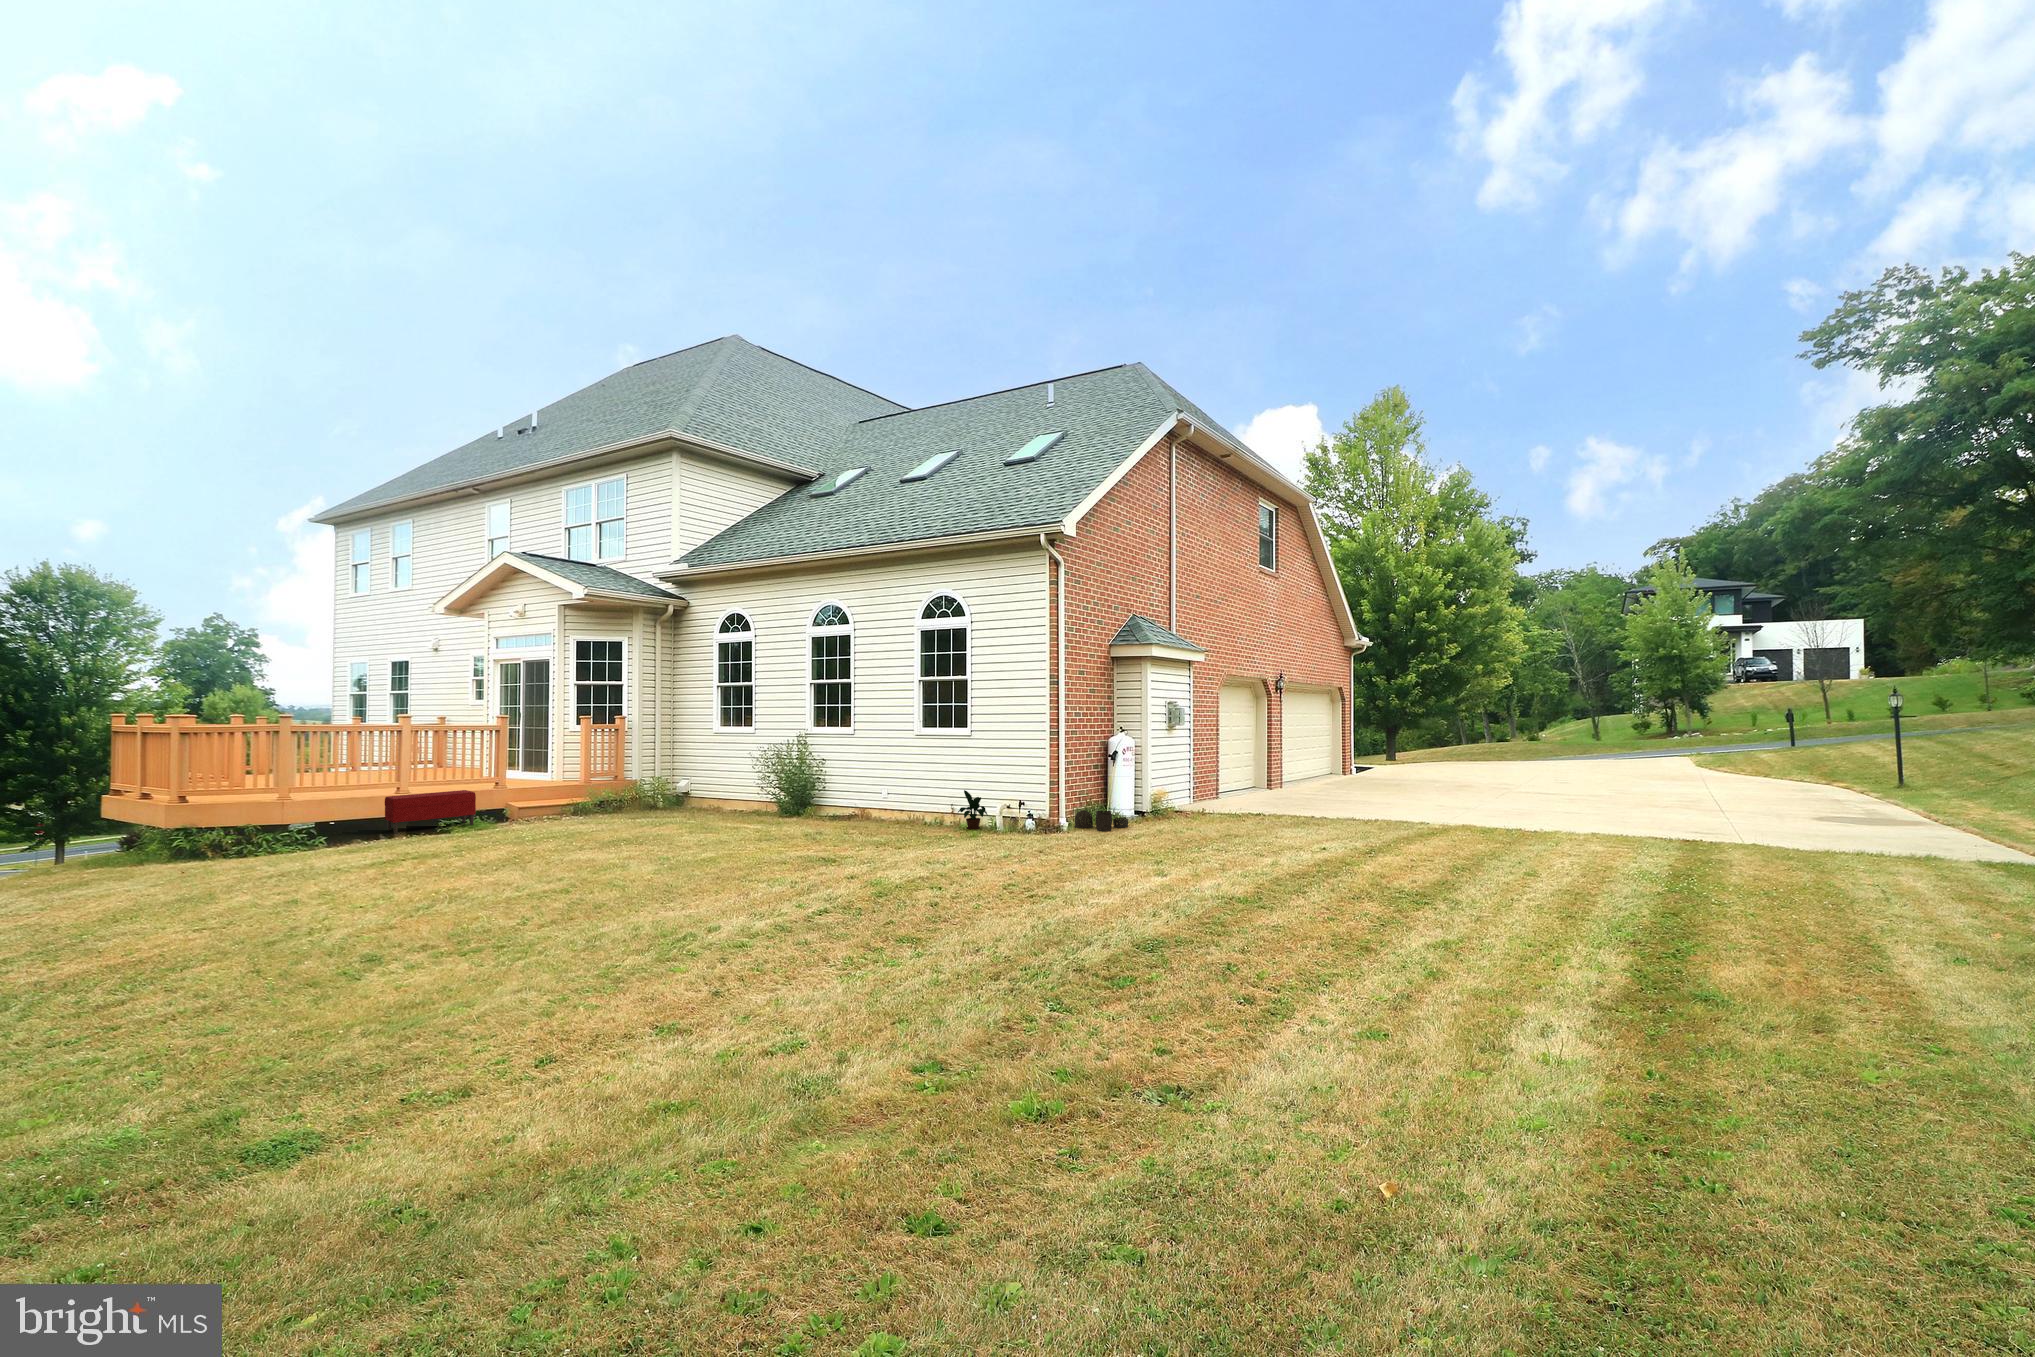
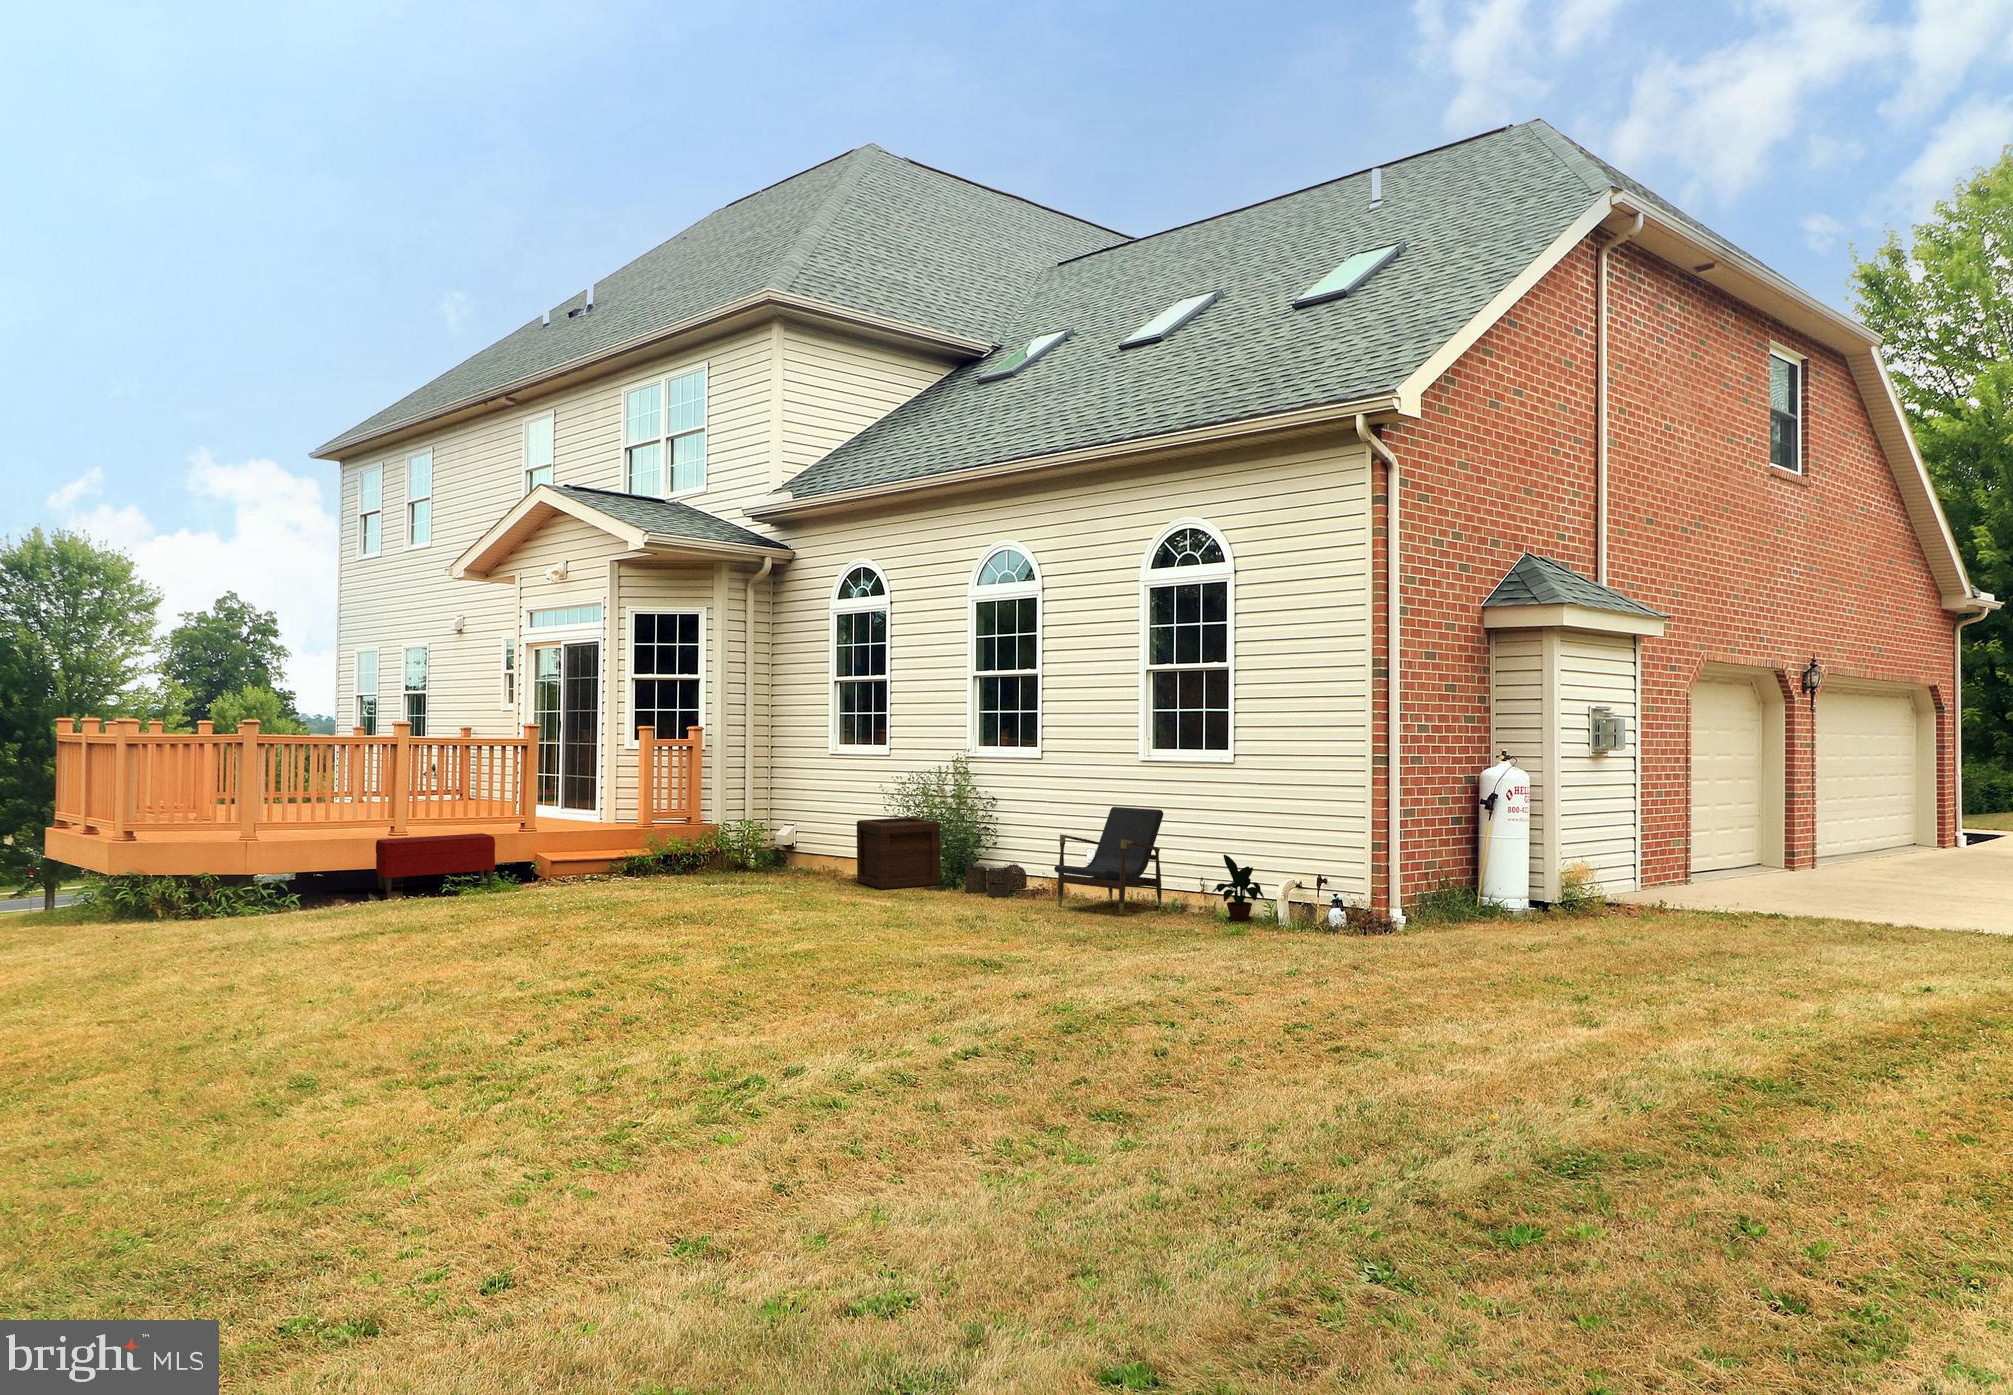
lounge chair: none [862,763,928,828] -> present [1054,807,1163,915]
wooden crate: none [732,772,787,819] -> present [857,817,940,890]
woven basket: present [1075,808,1128,831] -> present [965,863,1027,897]

